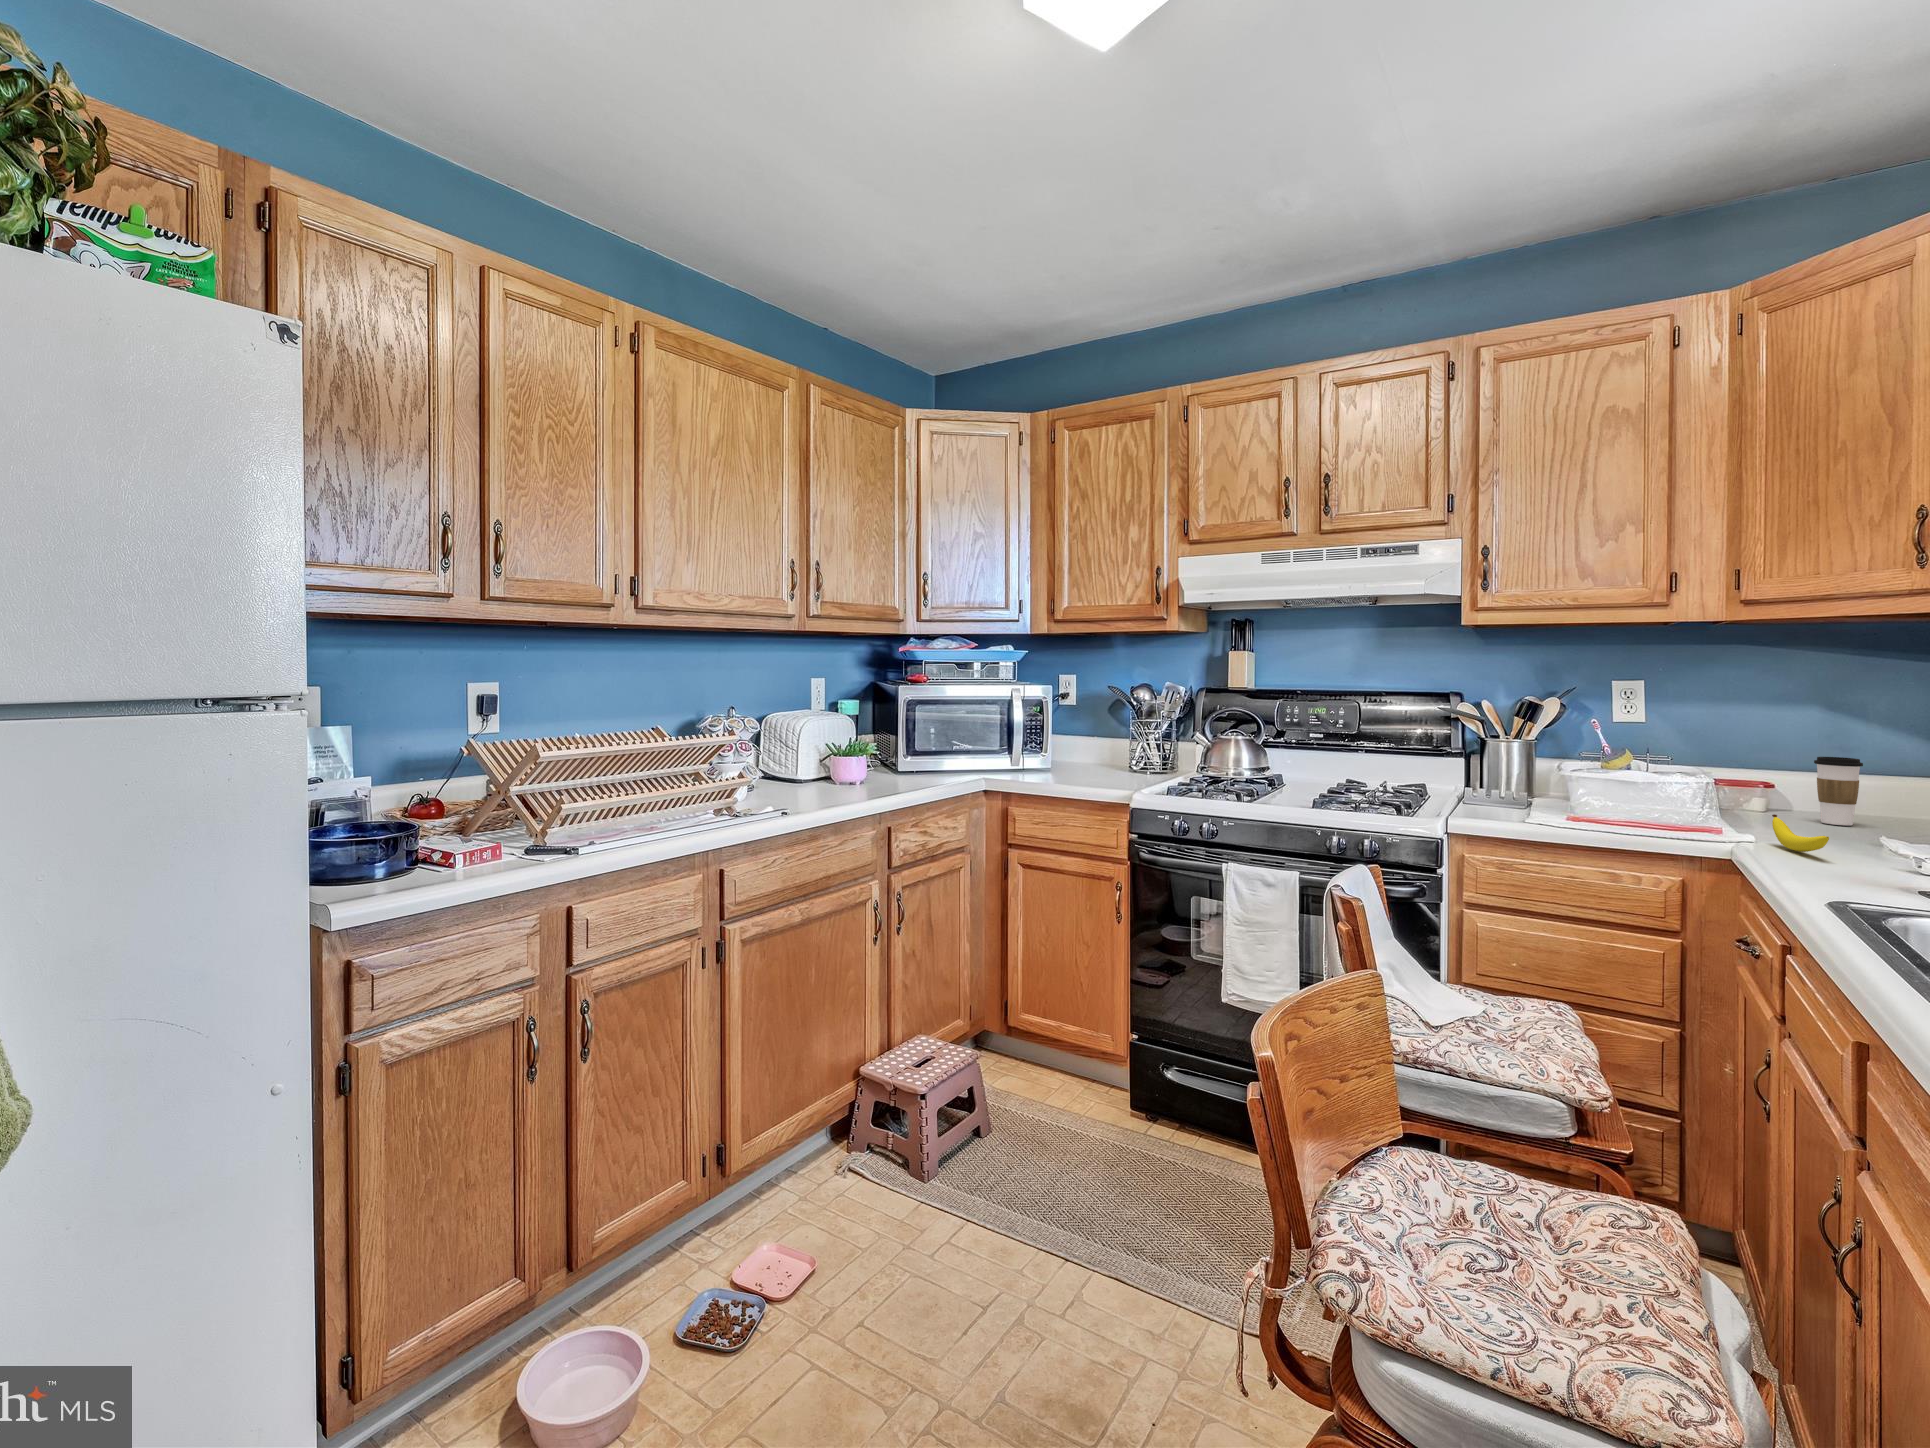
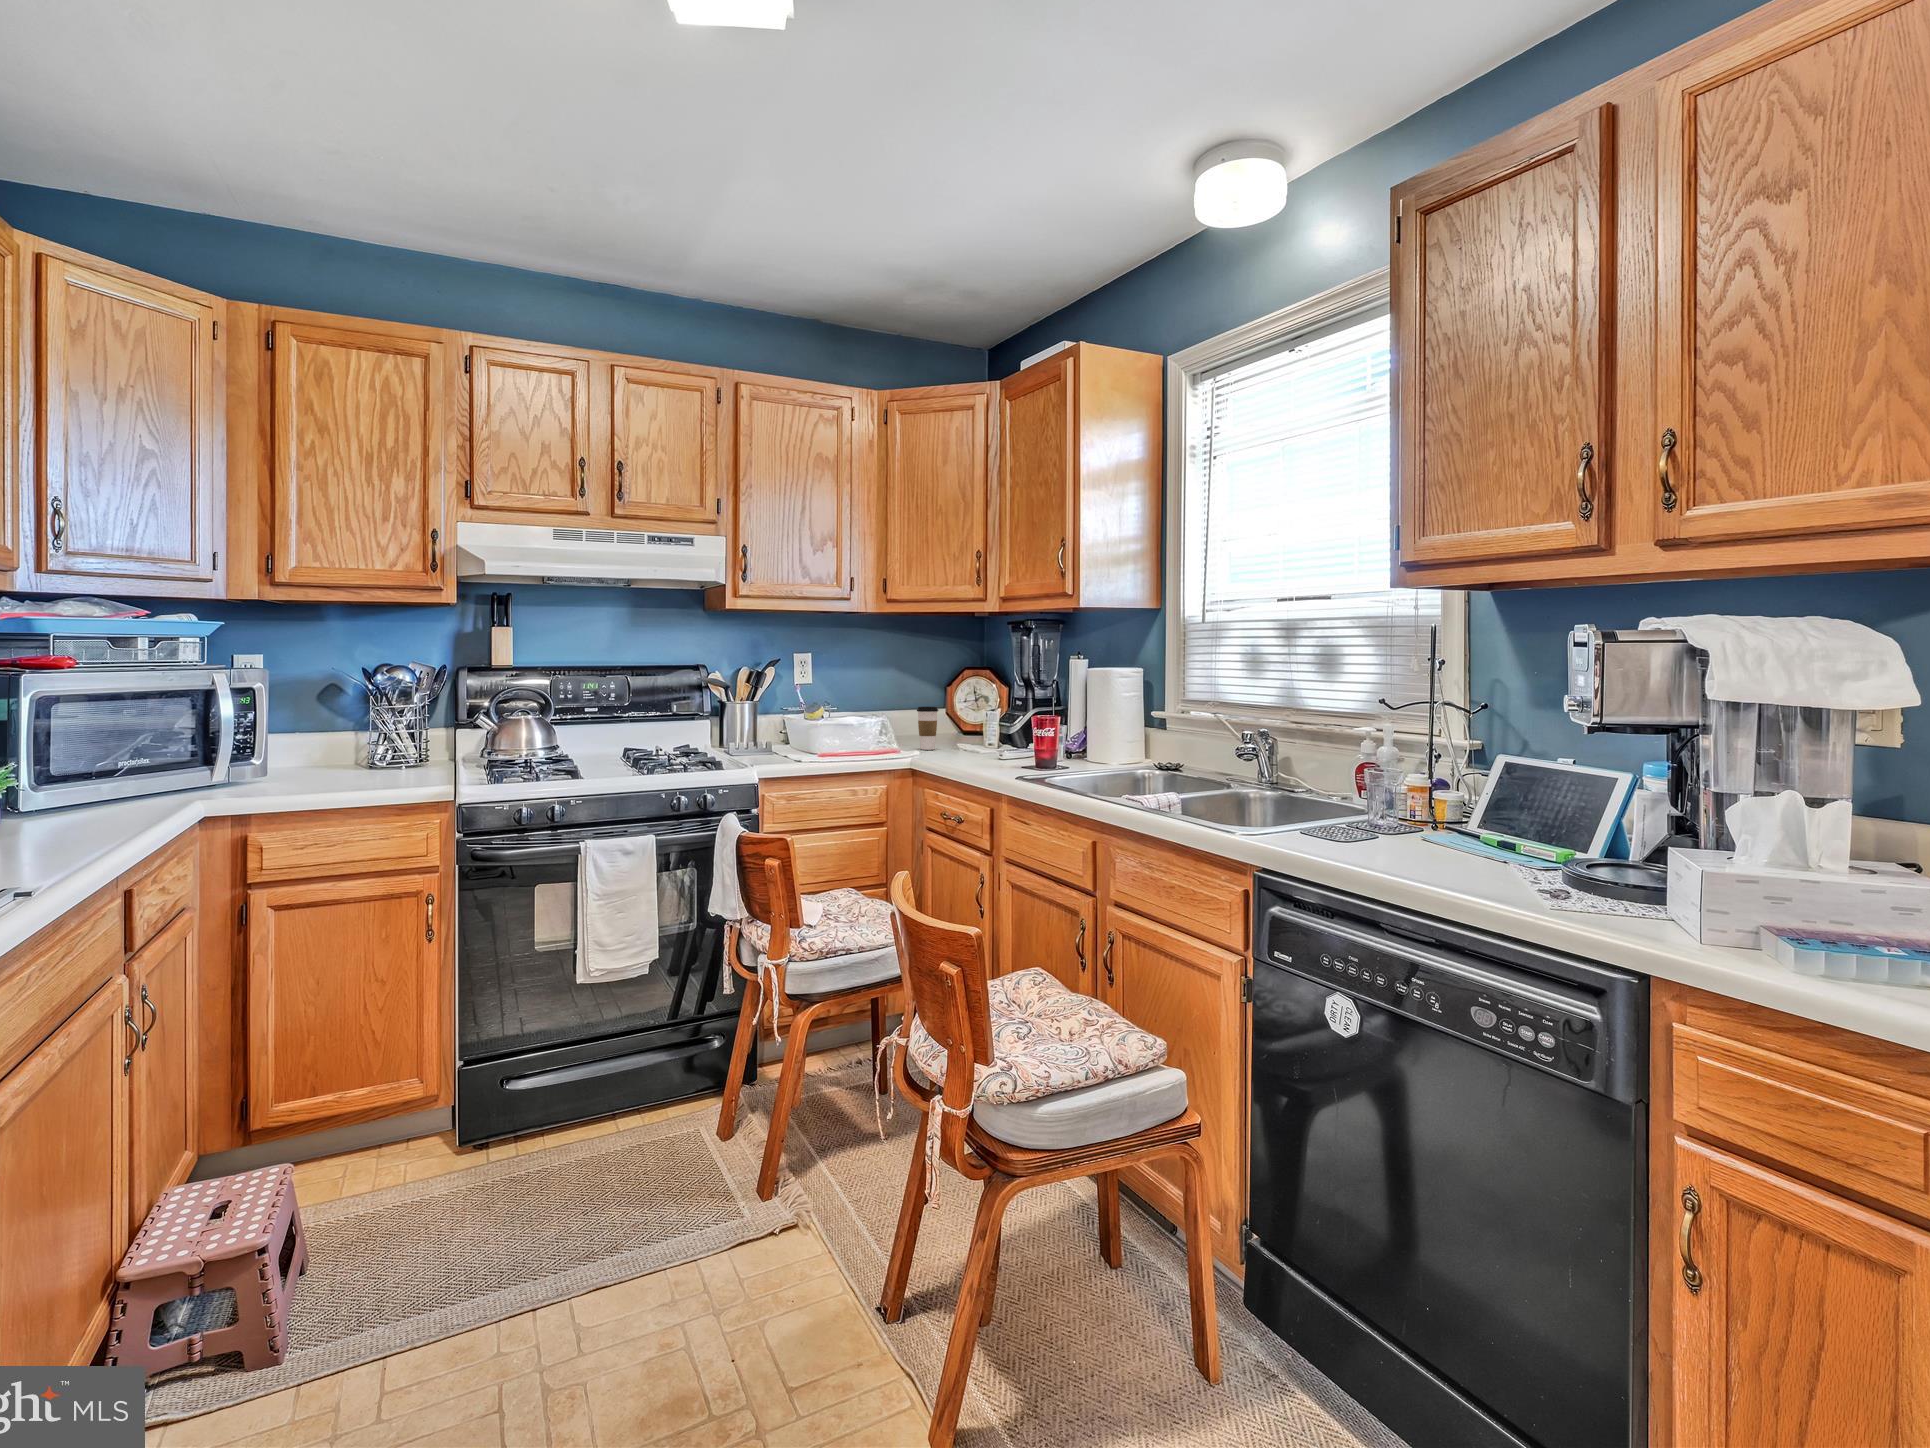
banana: present [1772,815,1829,852] -> none [928,742,967,763]

